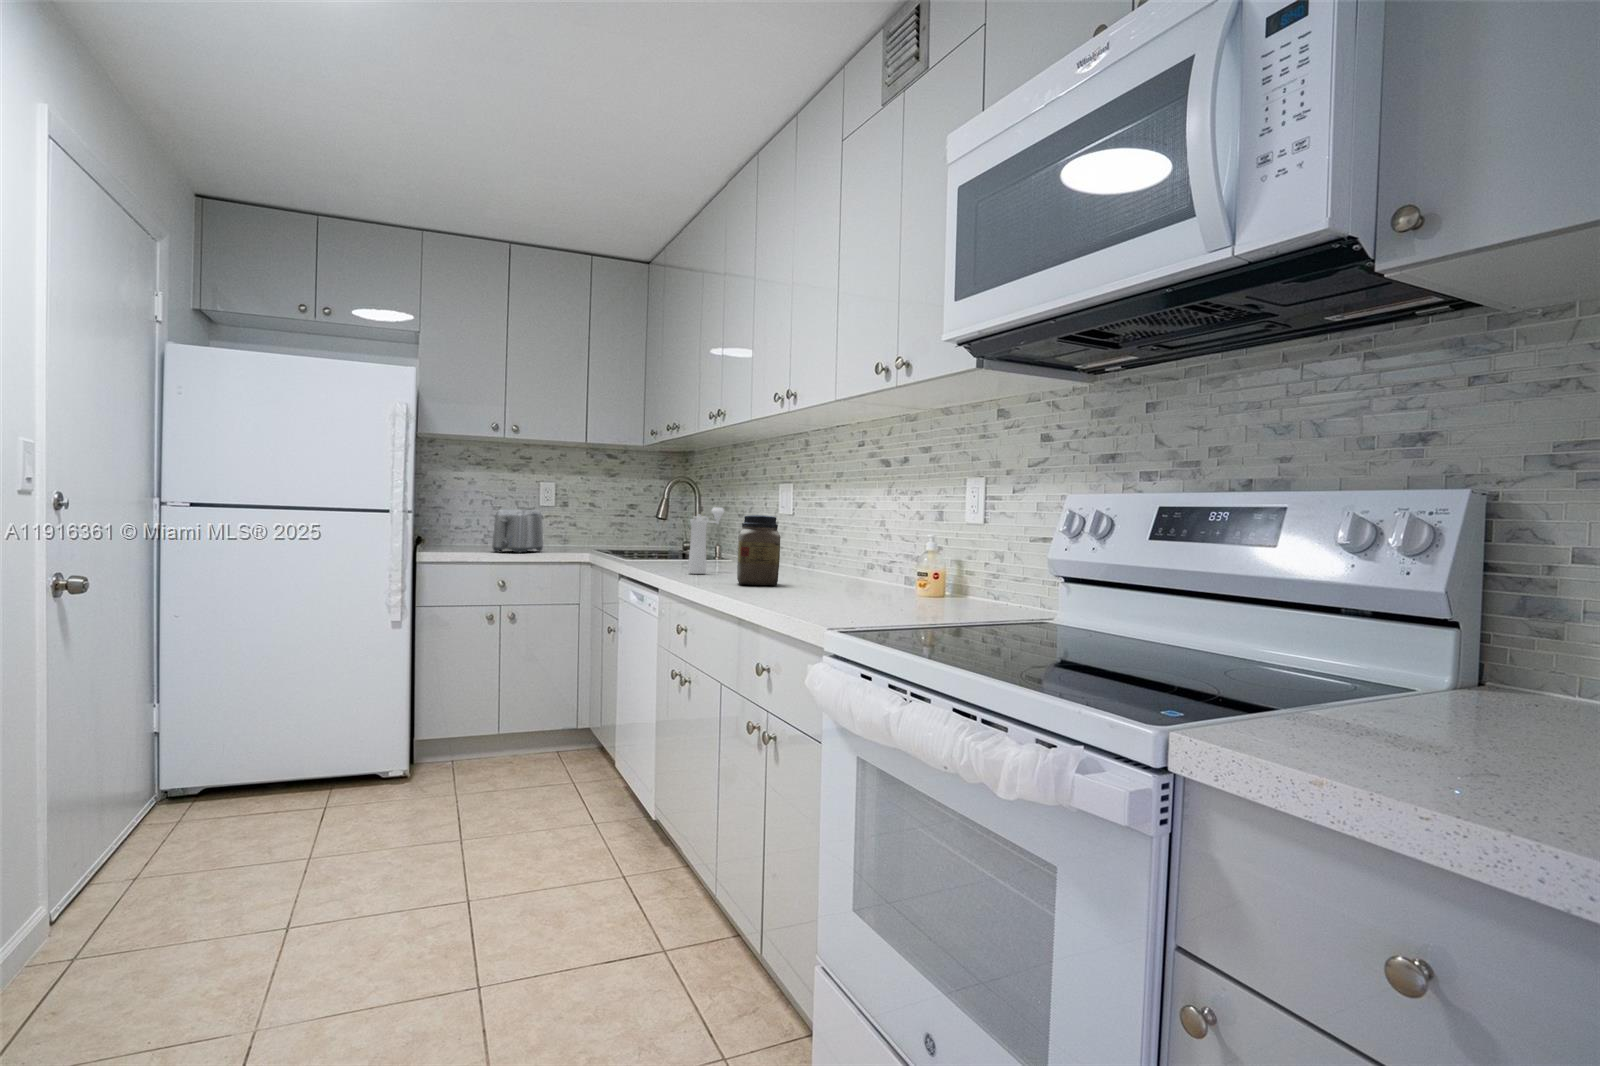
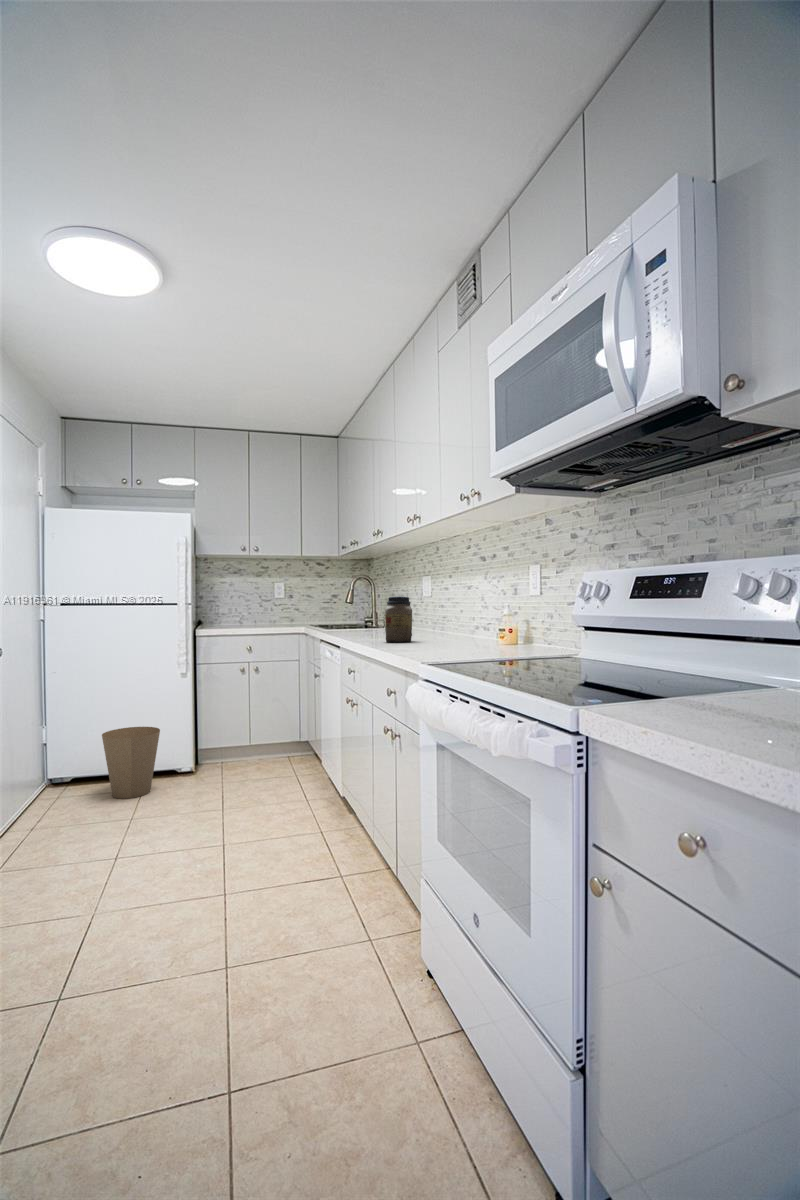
pepper mill: present [688,507,724,574] -> none [359,593,382,637]
toaster: present [492,509,543,553] -> none [243,601,276,629]
trash can: none [257,702,356,817] -> present [102,727,160,799]

